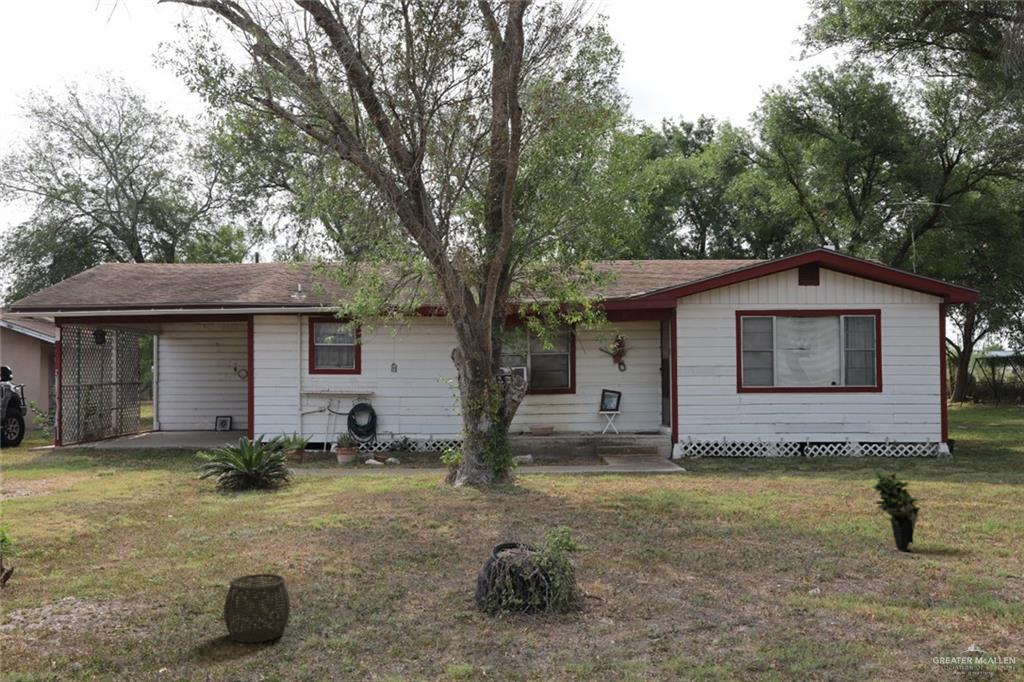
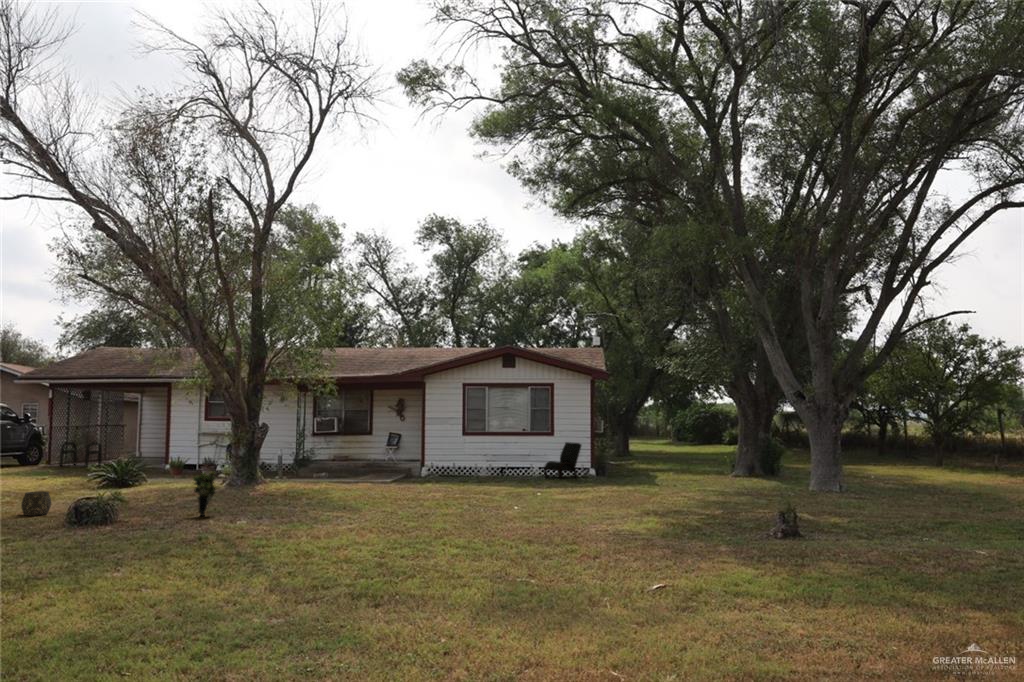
lounge chair: none [878,402,934,462] -> present [544,442,581,479]
bench: none [72,408,136,447] -> present [59,442,102,467]
potted plant: present [873,471,920,552] -> present [193,472,216,516]

